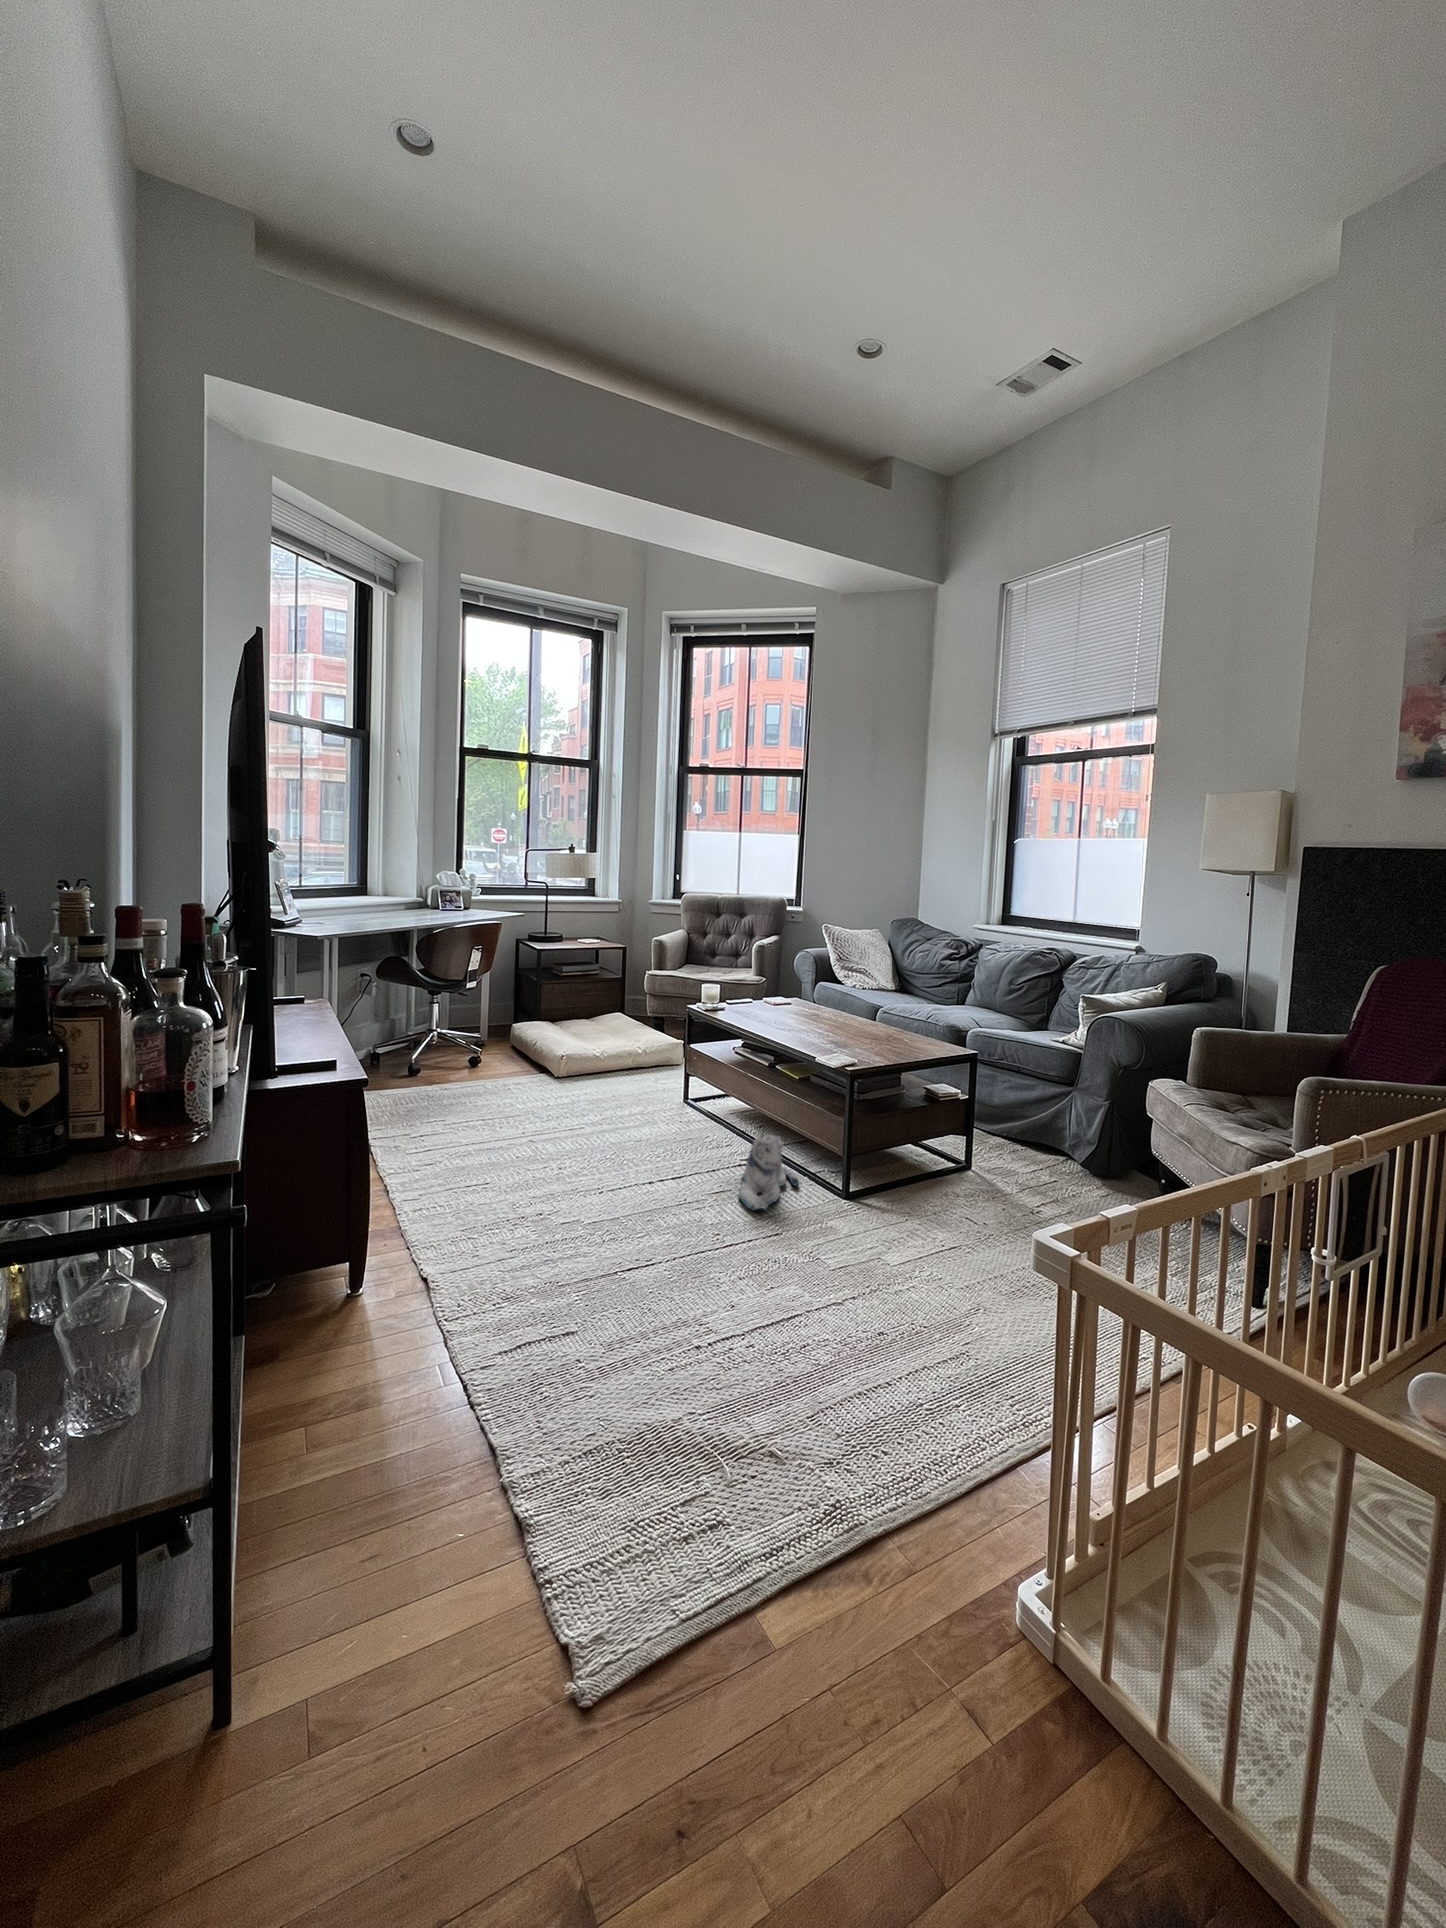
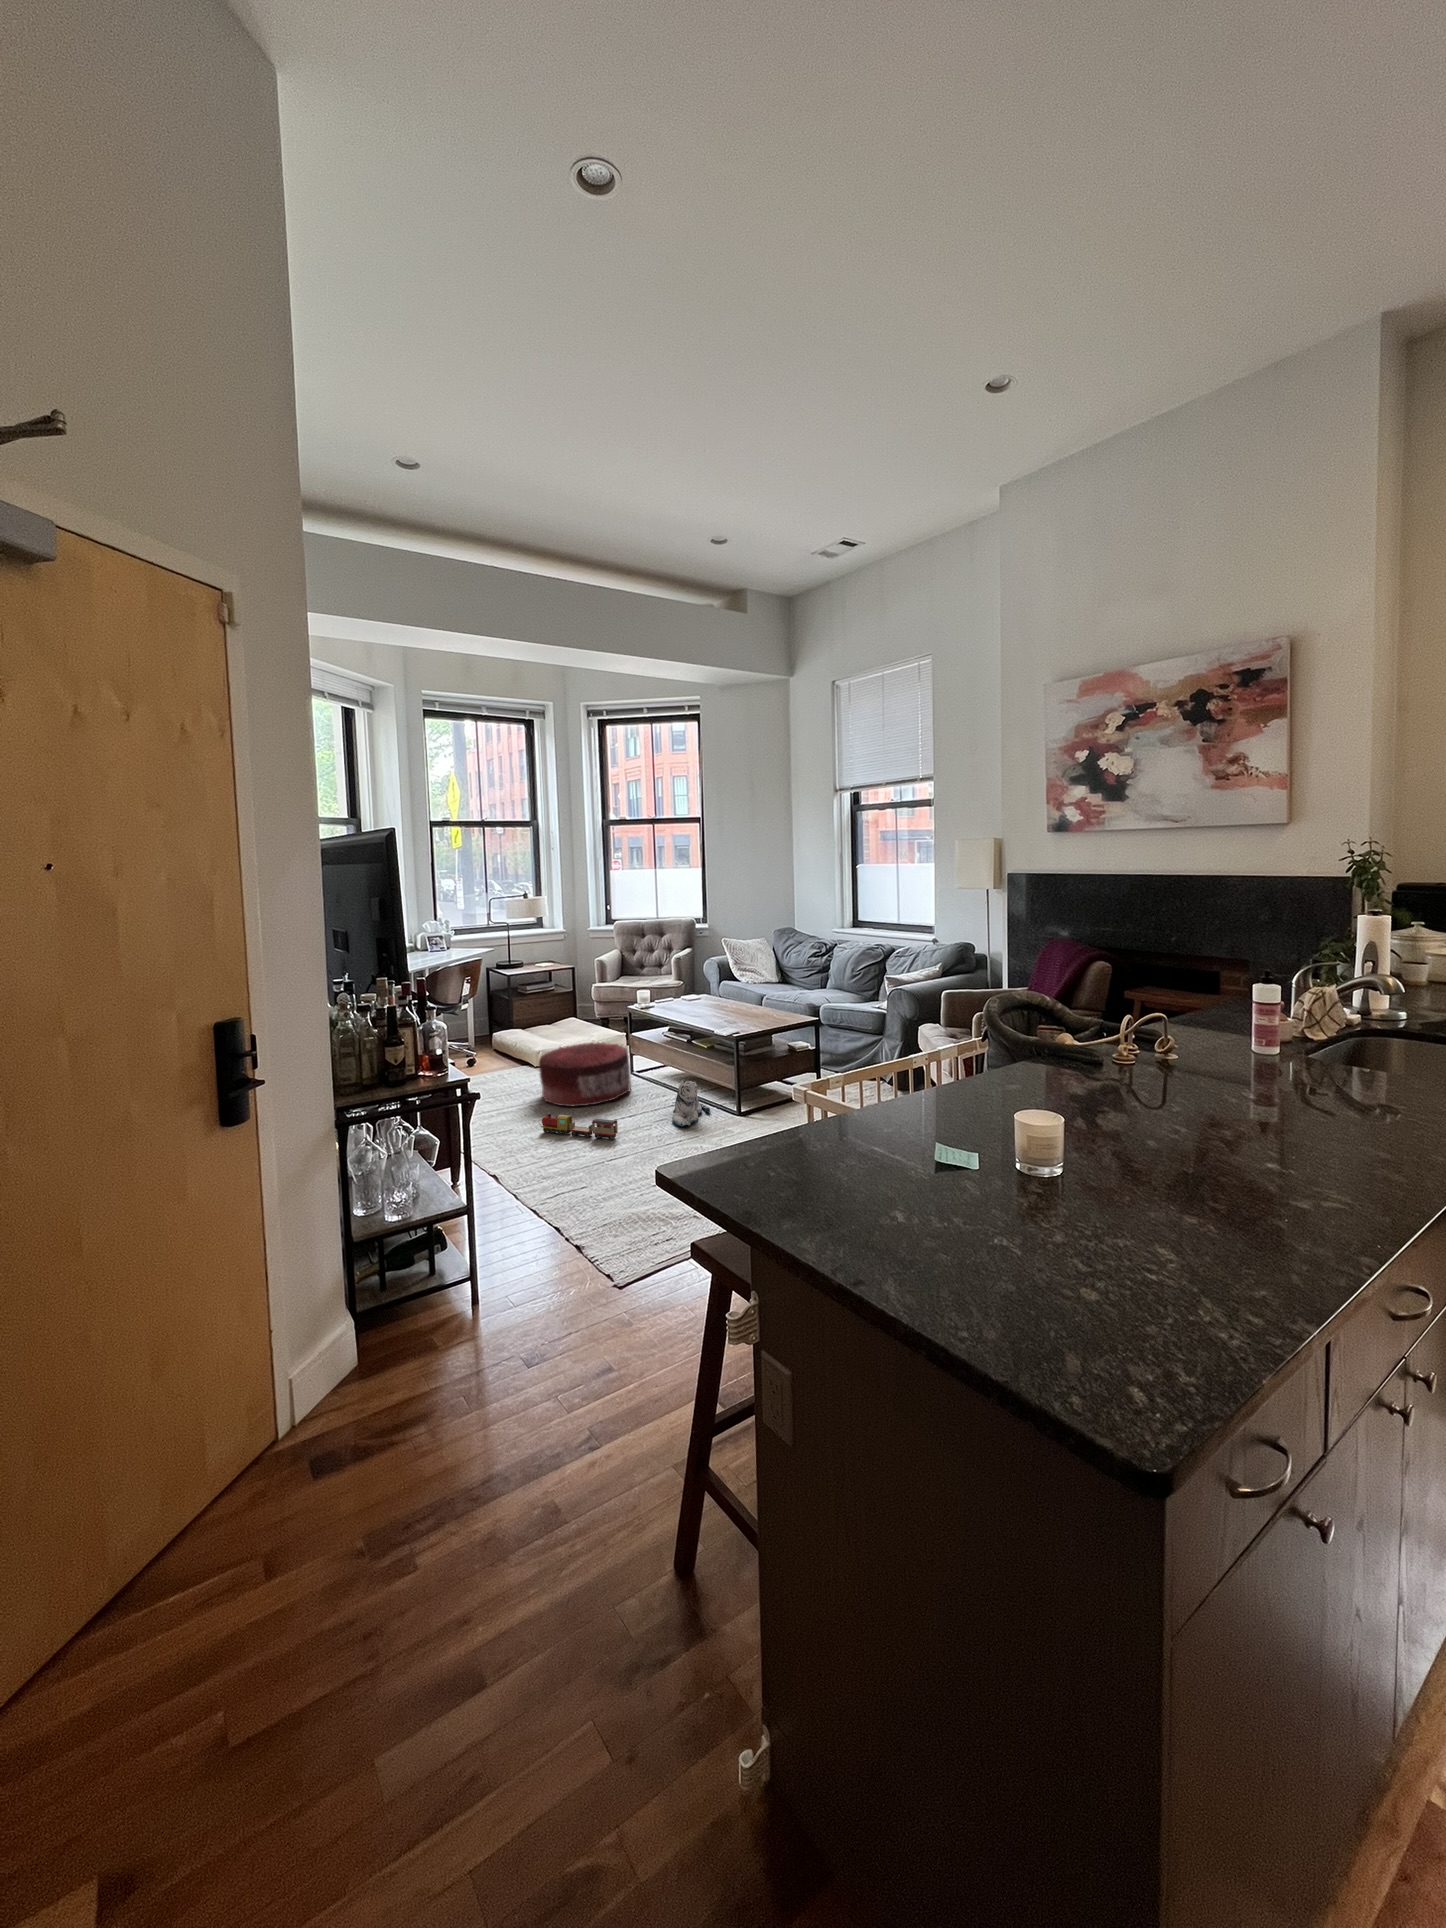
pouf: none [548,1052,683,1151] -> present [539,1042,631,1106]
toy train: none [532,1164,650,1223] -> present [541,1113,618,1140]

